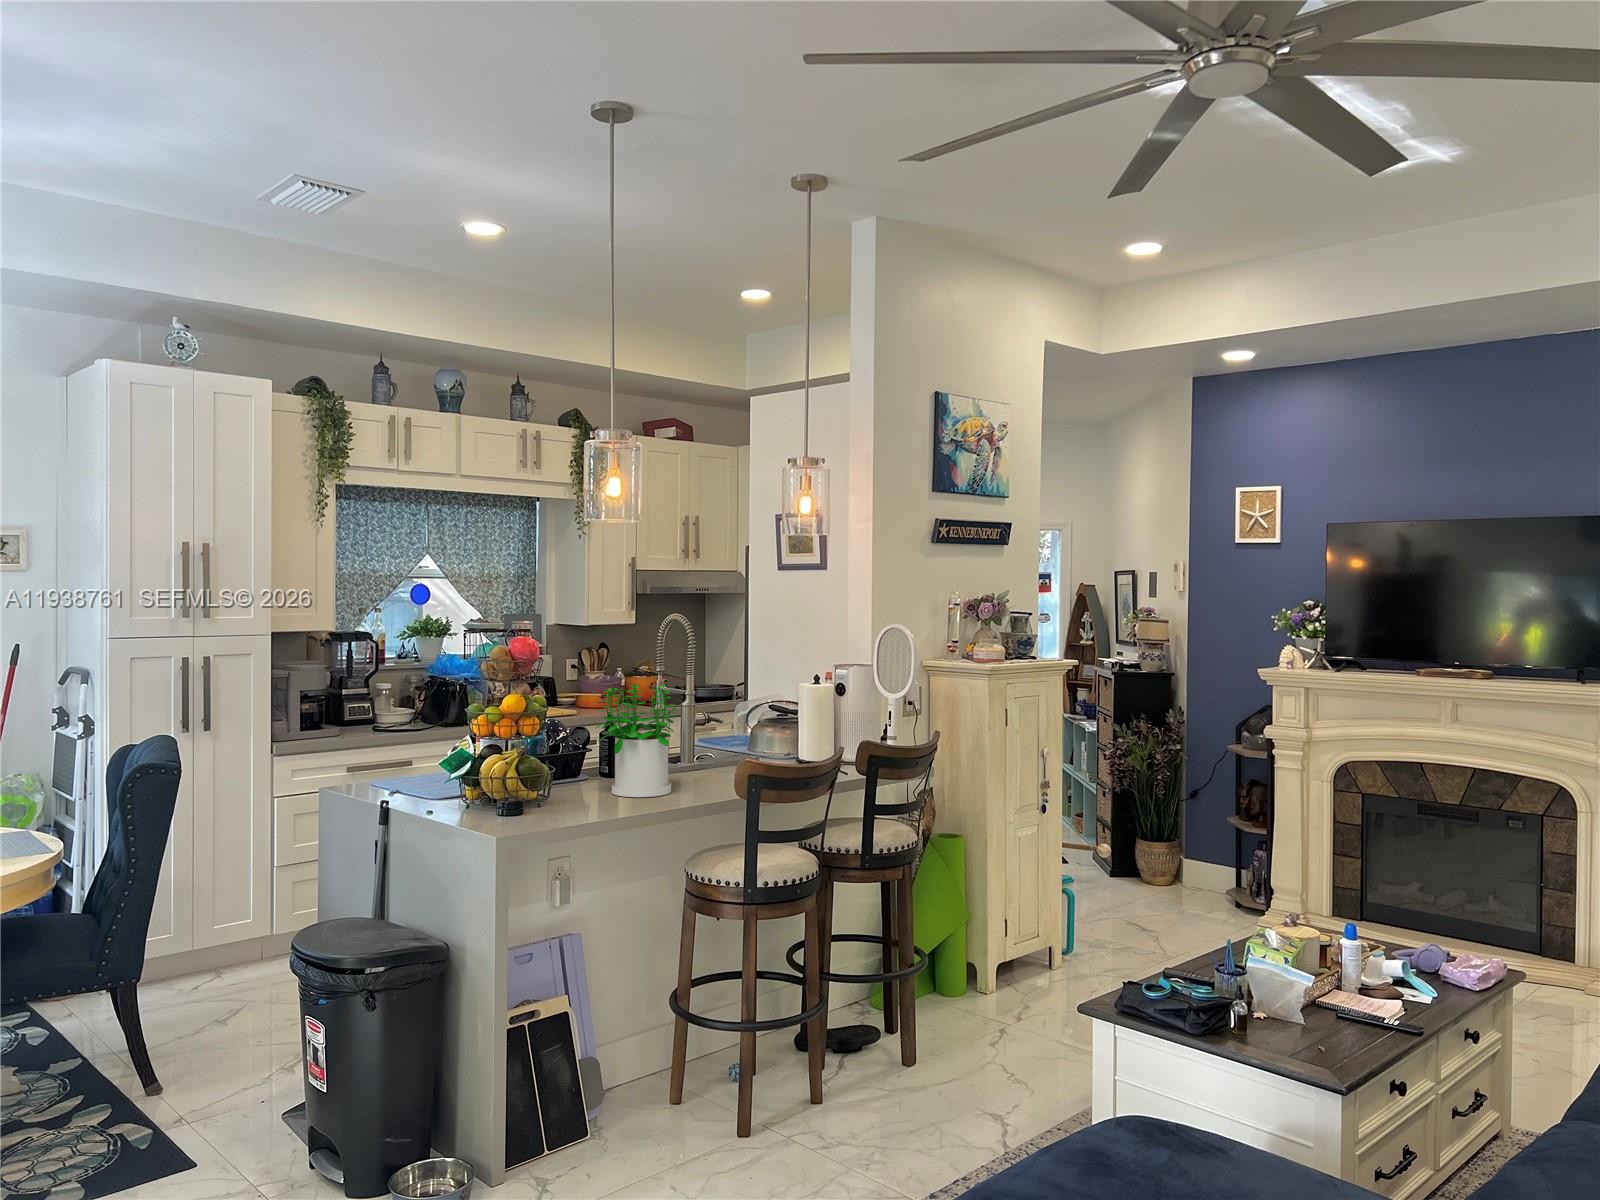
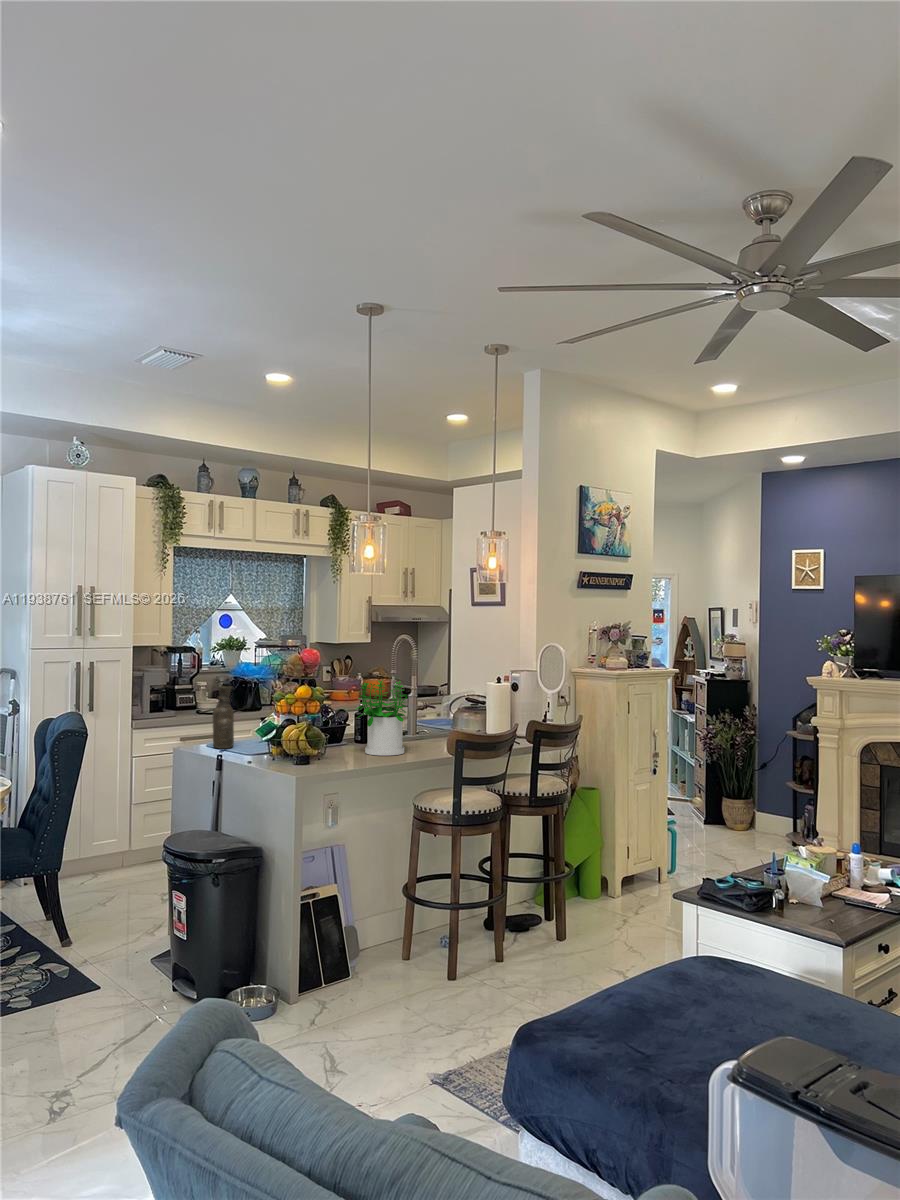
vase: none [379,695,413,789] -> present [213,686,234,748]

